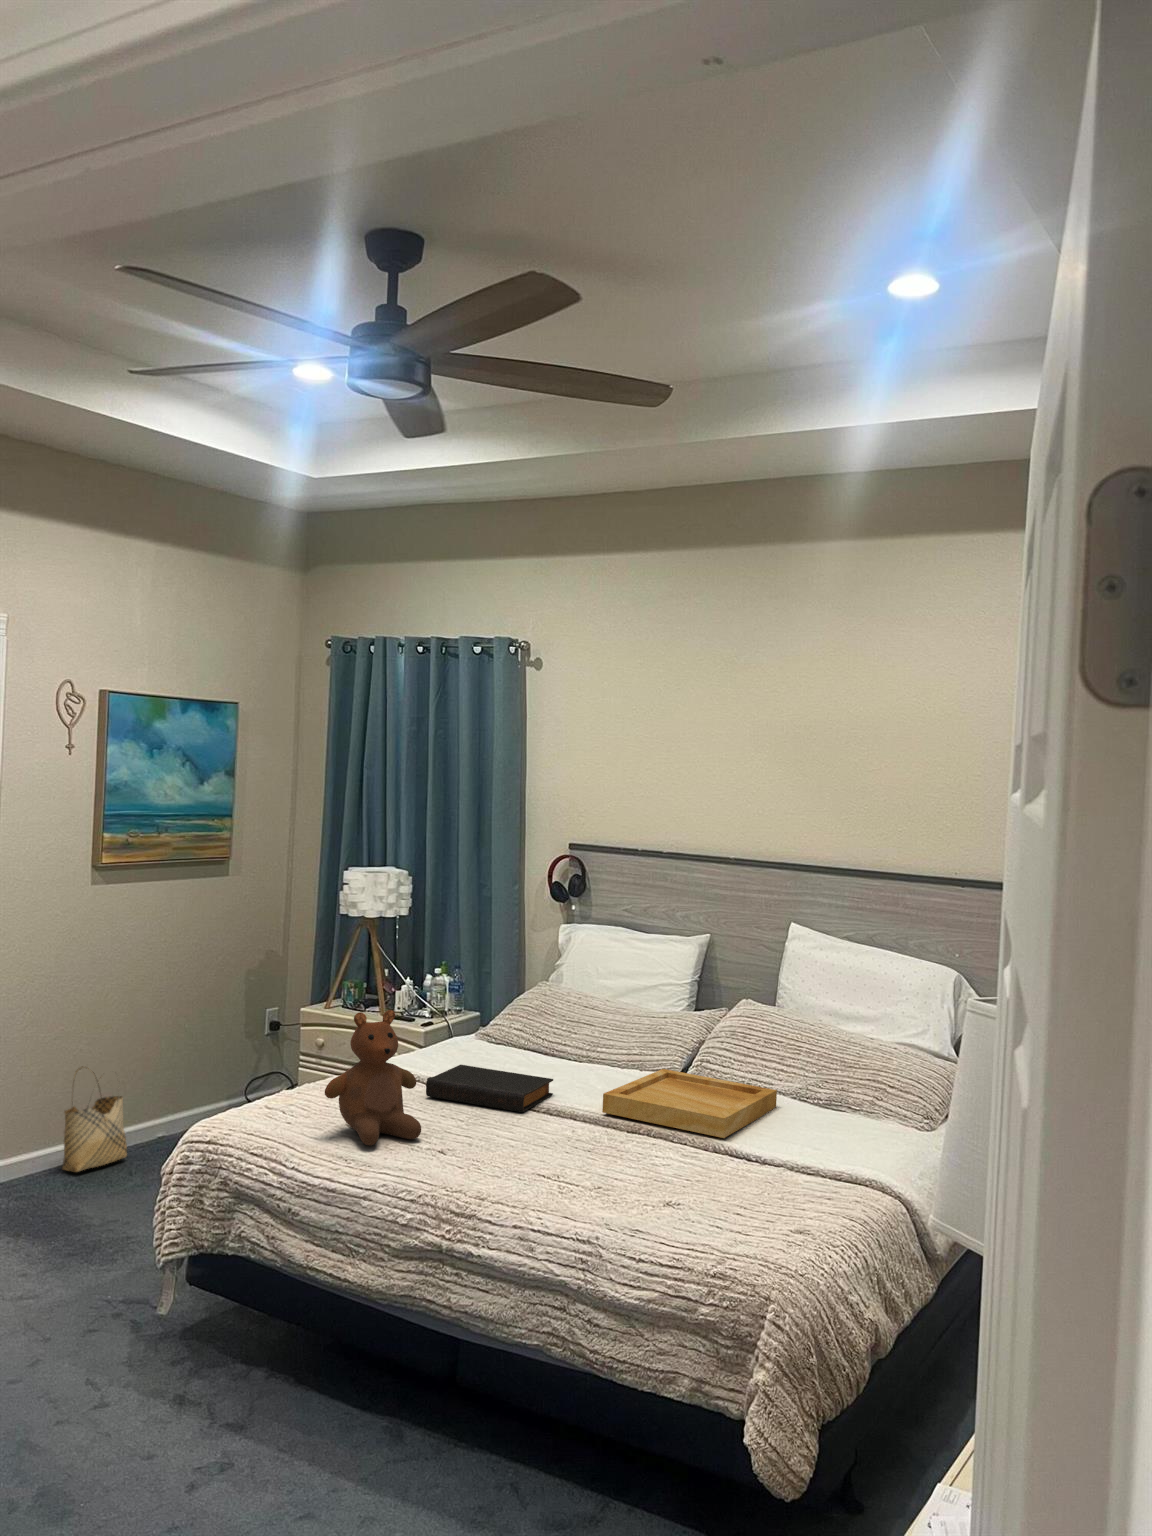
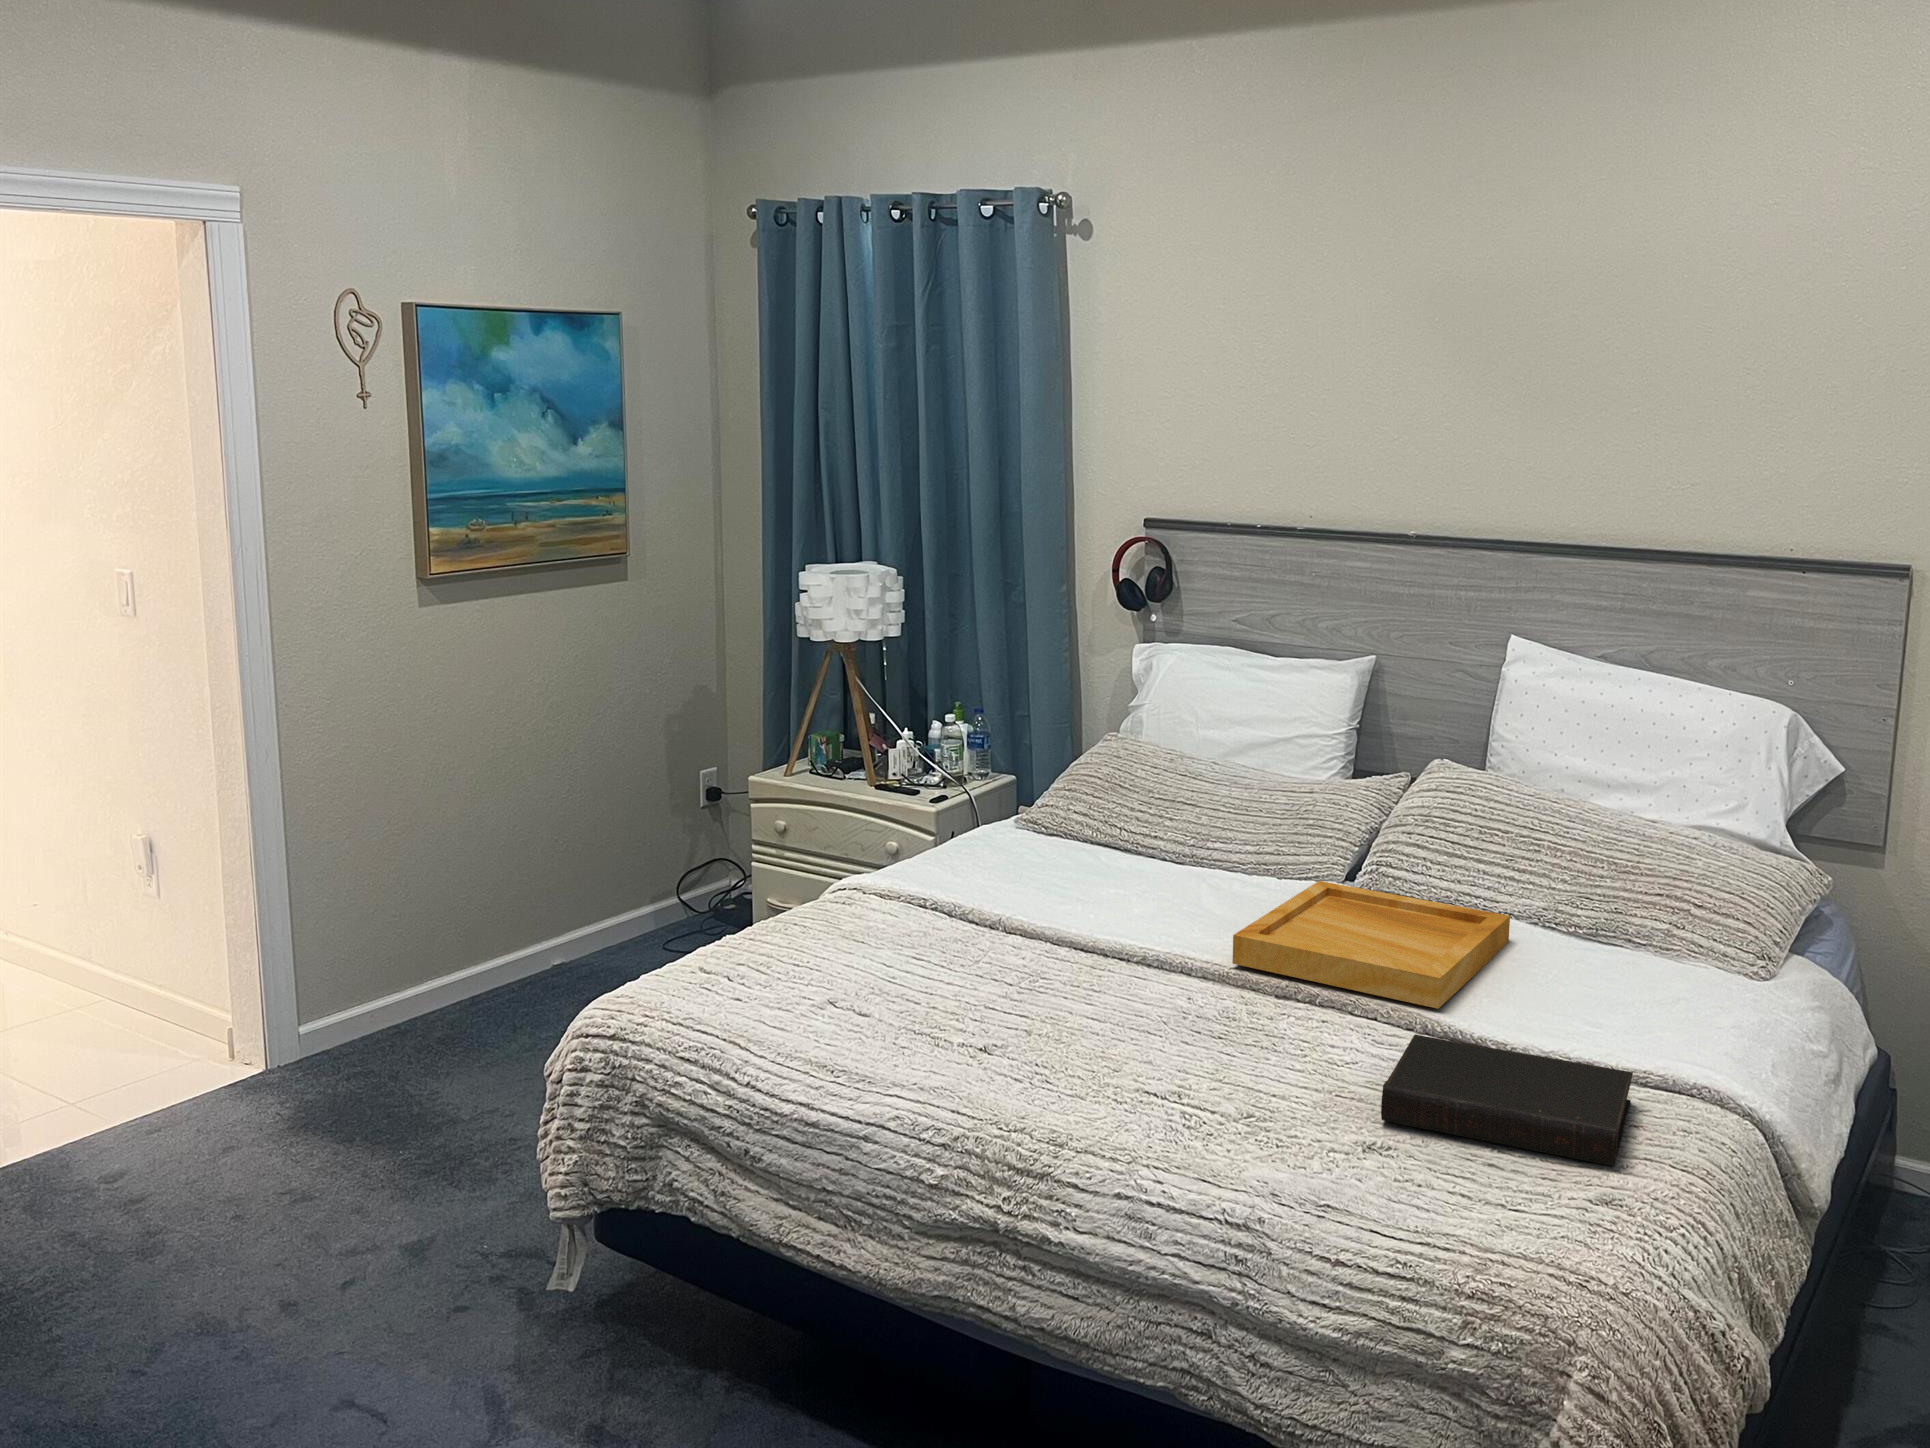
teddy bear: present [325,1010,421,1146] -> none [789,823,948,1044]
book: present [426,1065,553,1112] -> present [1381,1034,1633,1166]
woven basket: present [62,1066,127,1172] -> none [416,877,515,1029]

